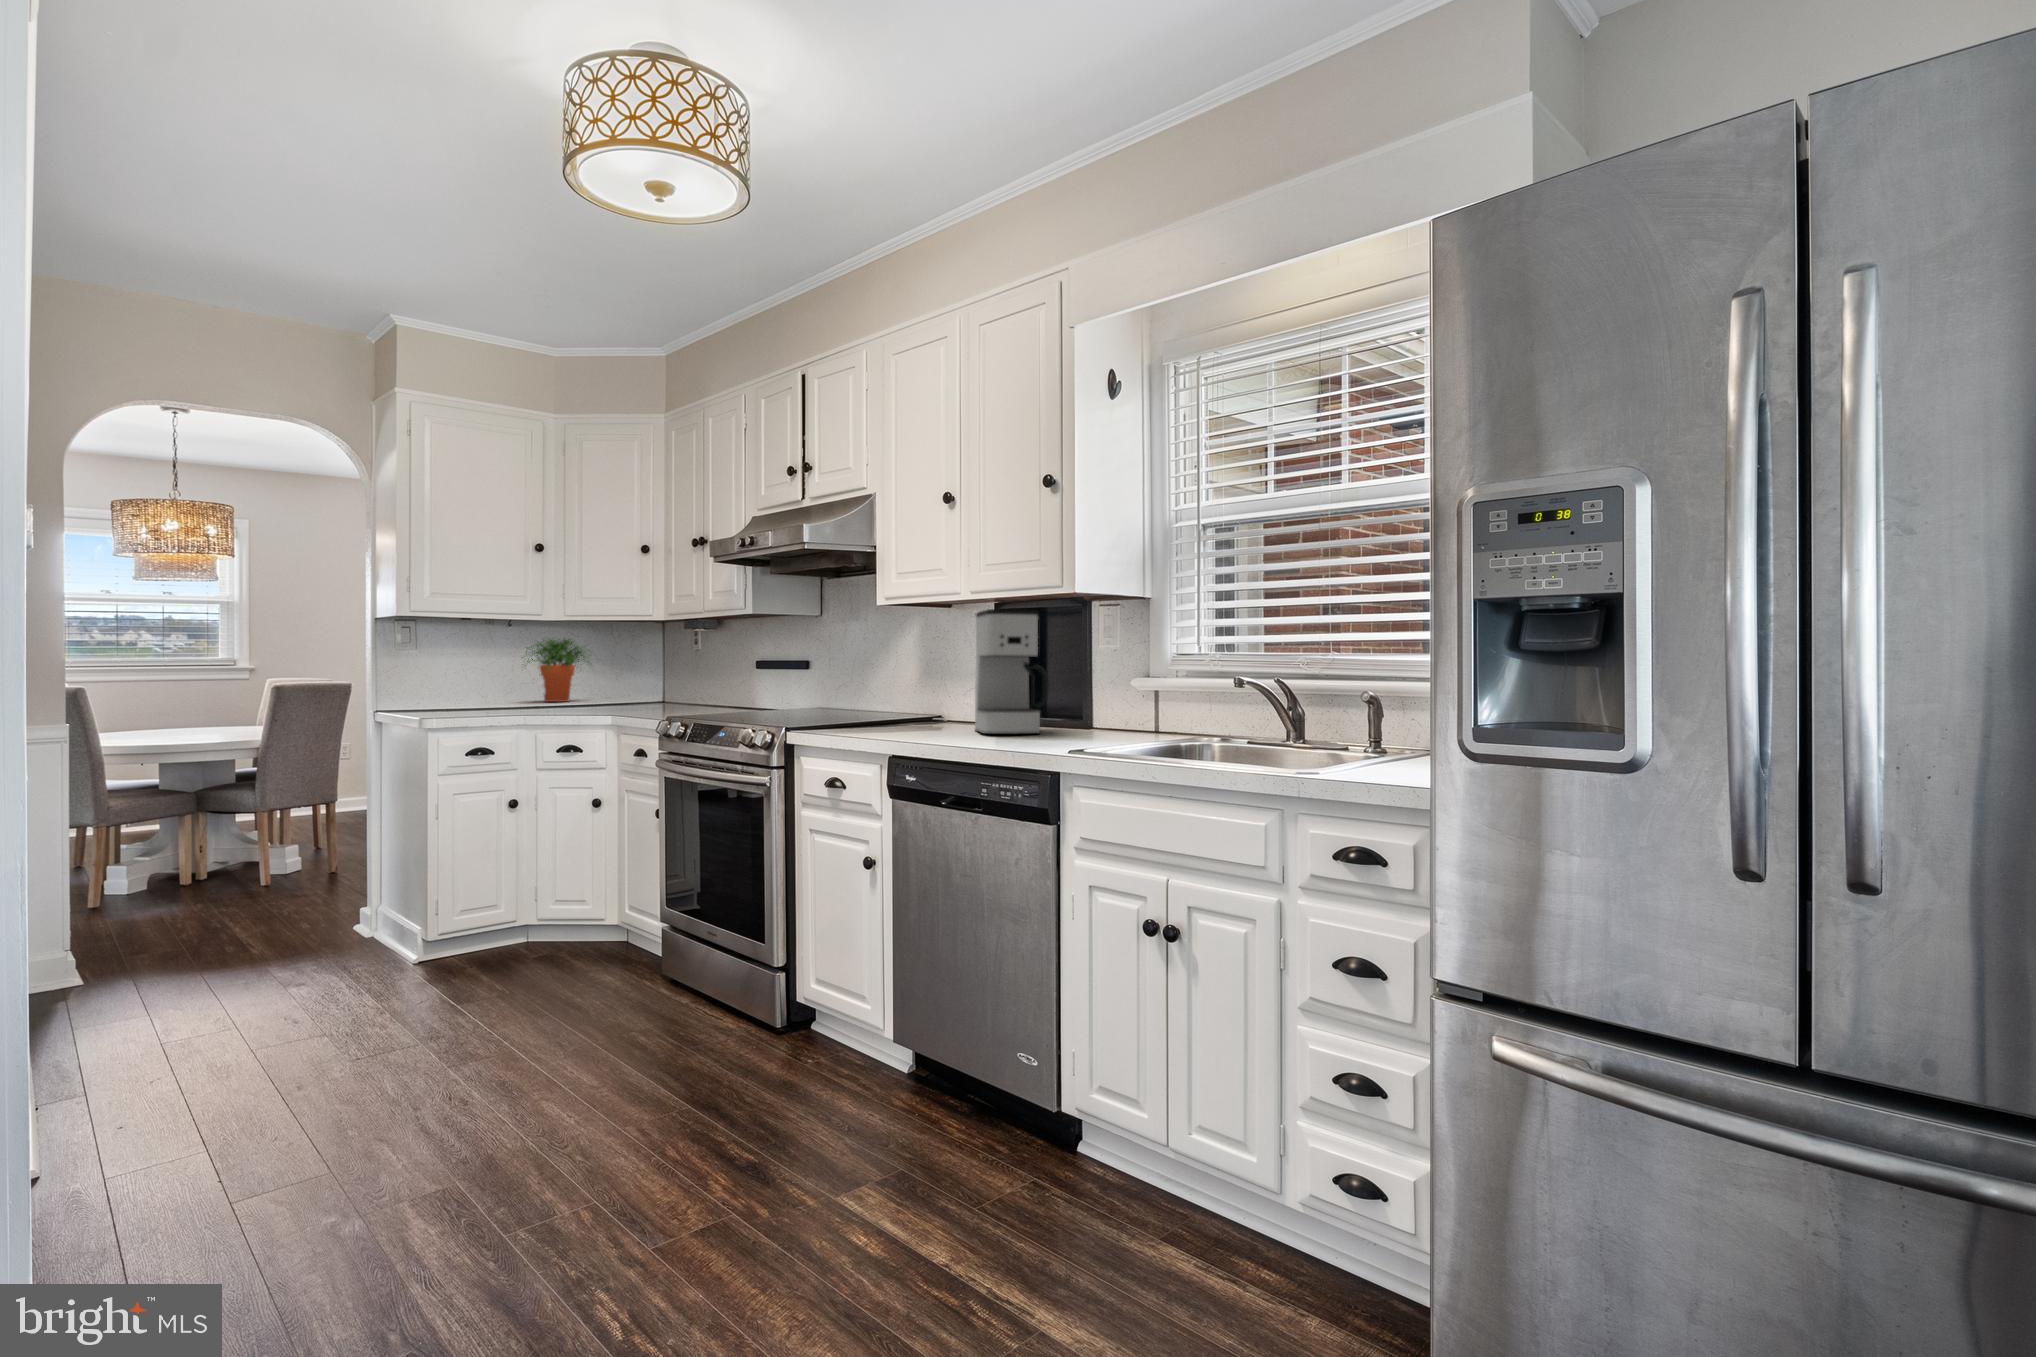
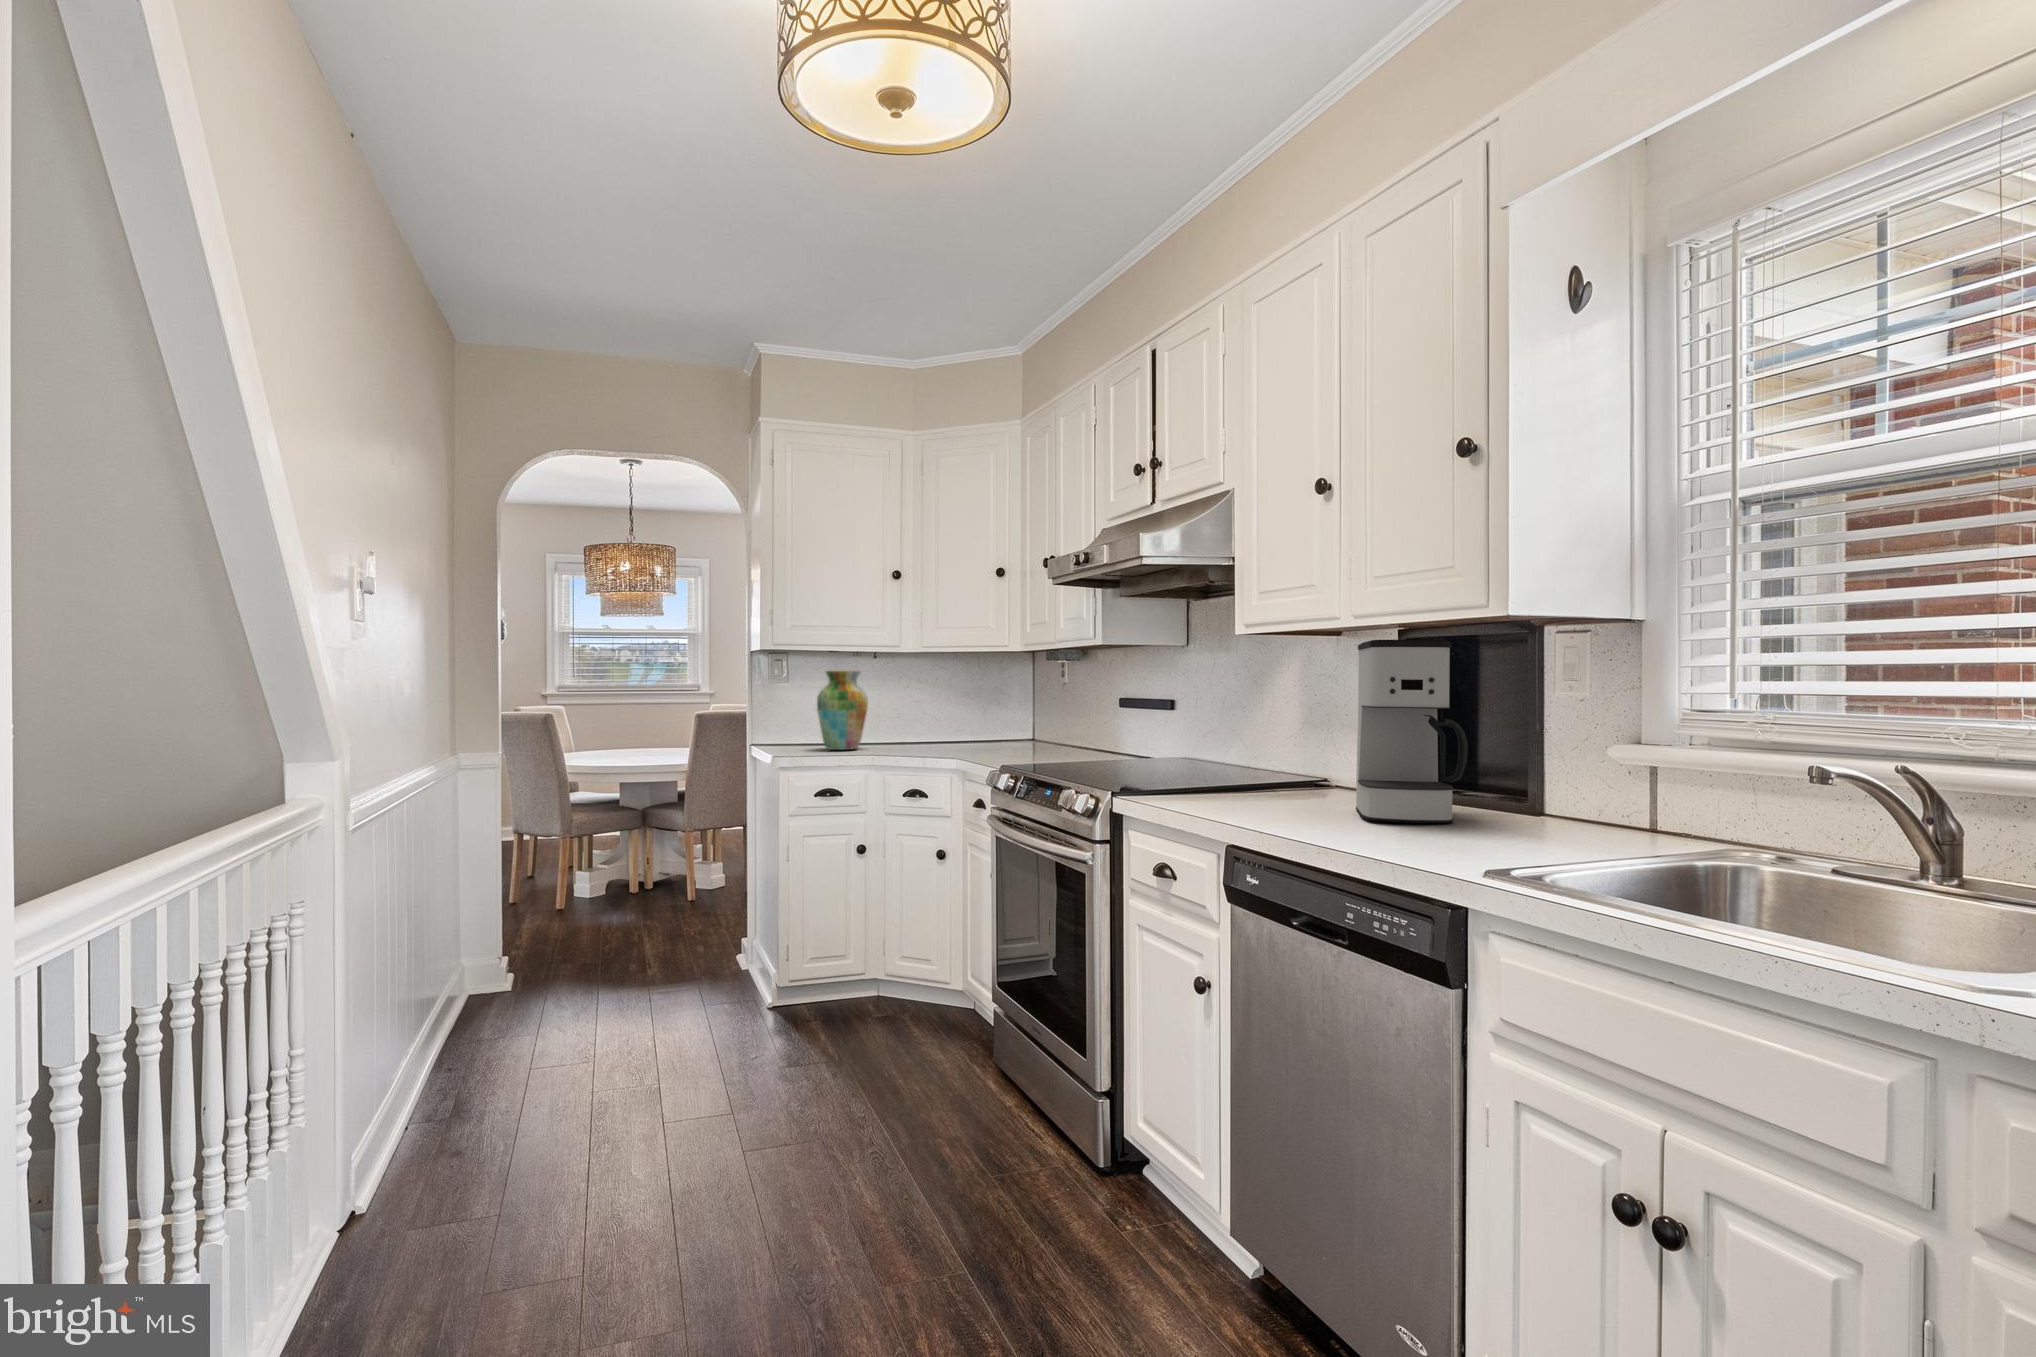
vase: none [462,637,516,713] -> present [817,670,868,750]
potted plant: present [526,639,592,702] -> none [885,668,964,737]

